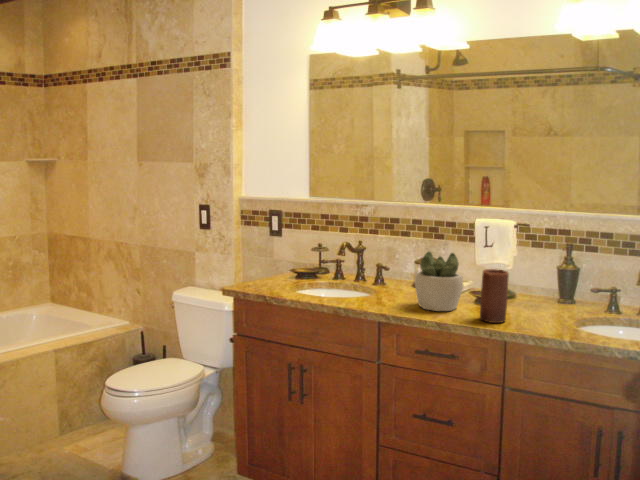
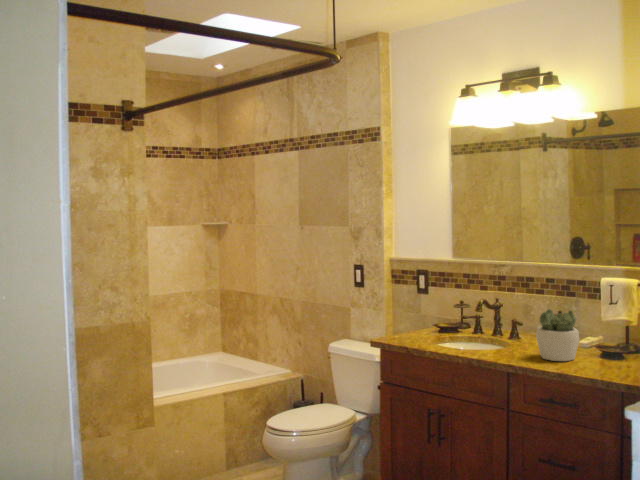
candle: present [480,269,509,323] -> none [589,325,612,371]

